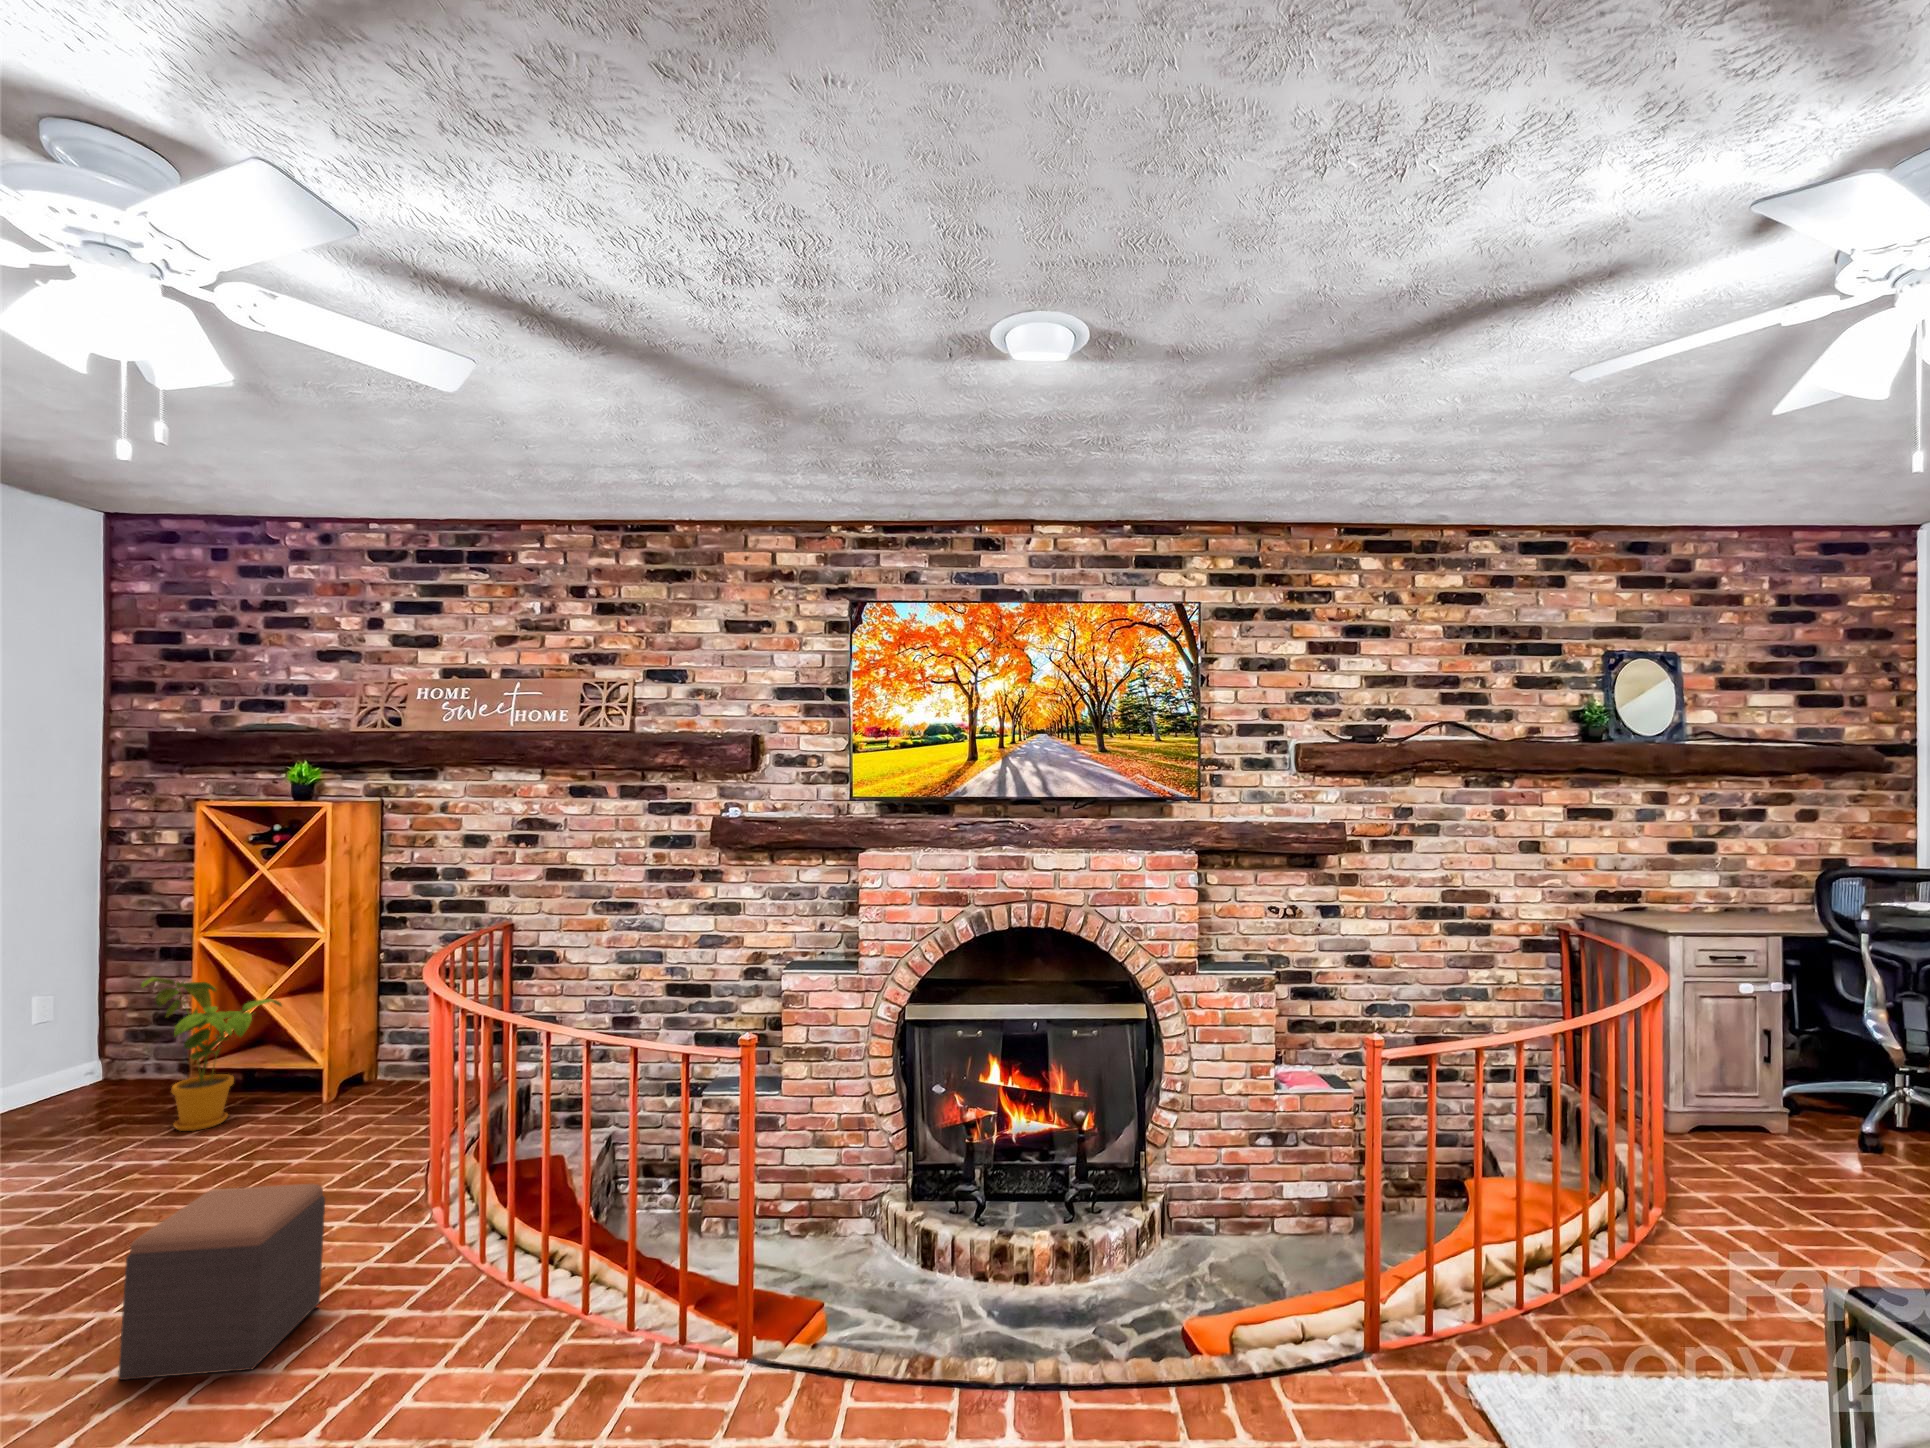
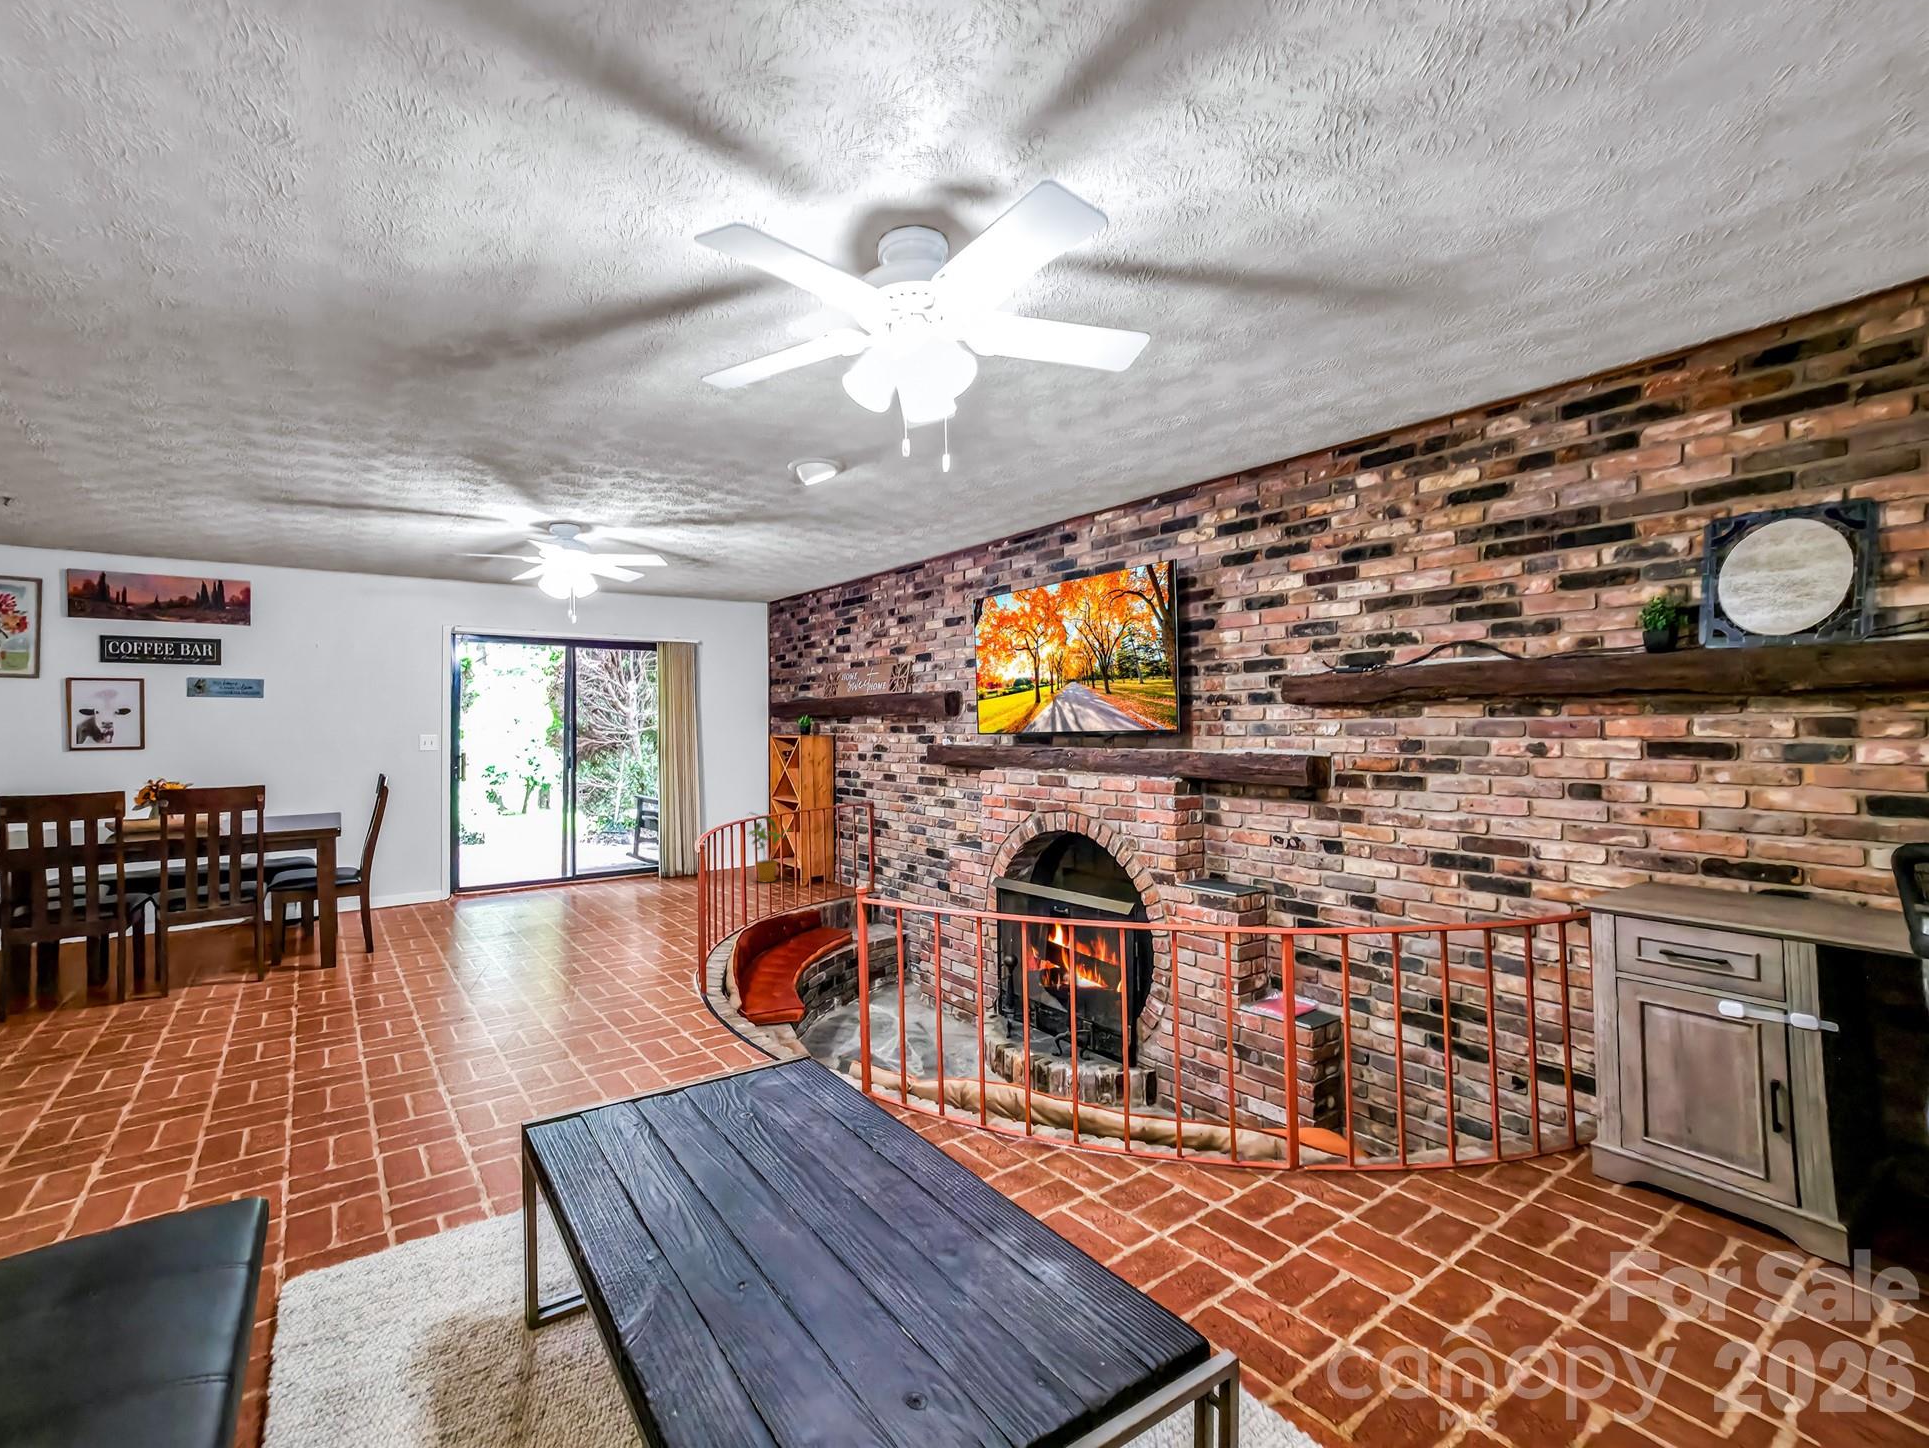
footstool: present [118,1184,325,1380] -> none [606,878,667,940]

